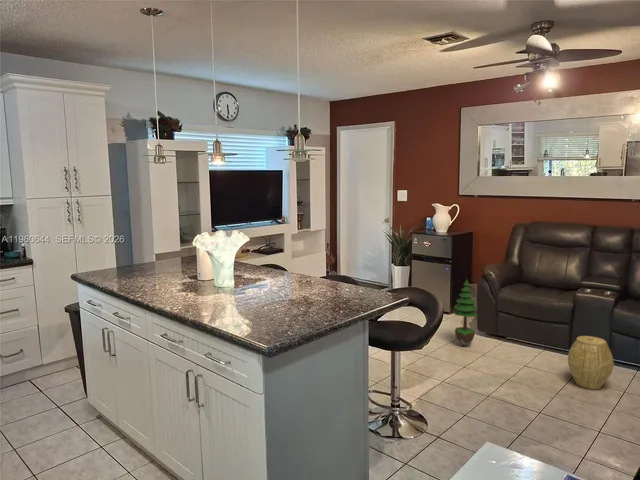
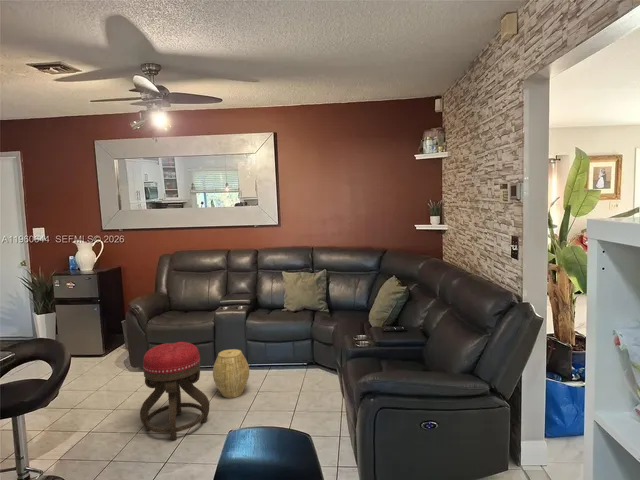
potted tree: present [453,280,478,346] -> none [101,317,129,387]
ottoman: none [490,314,564,412] -> present [140,342,209,440]

